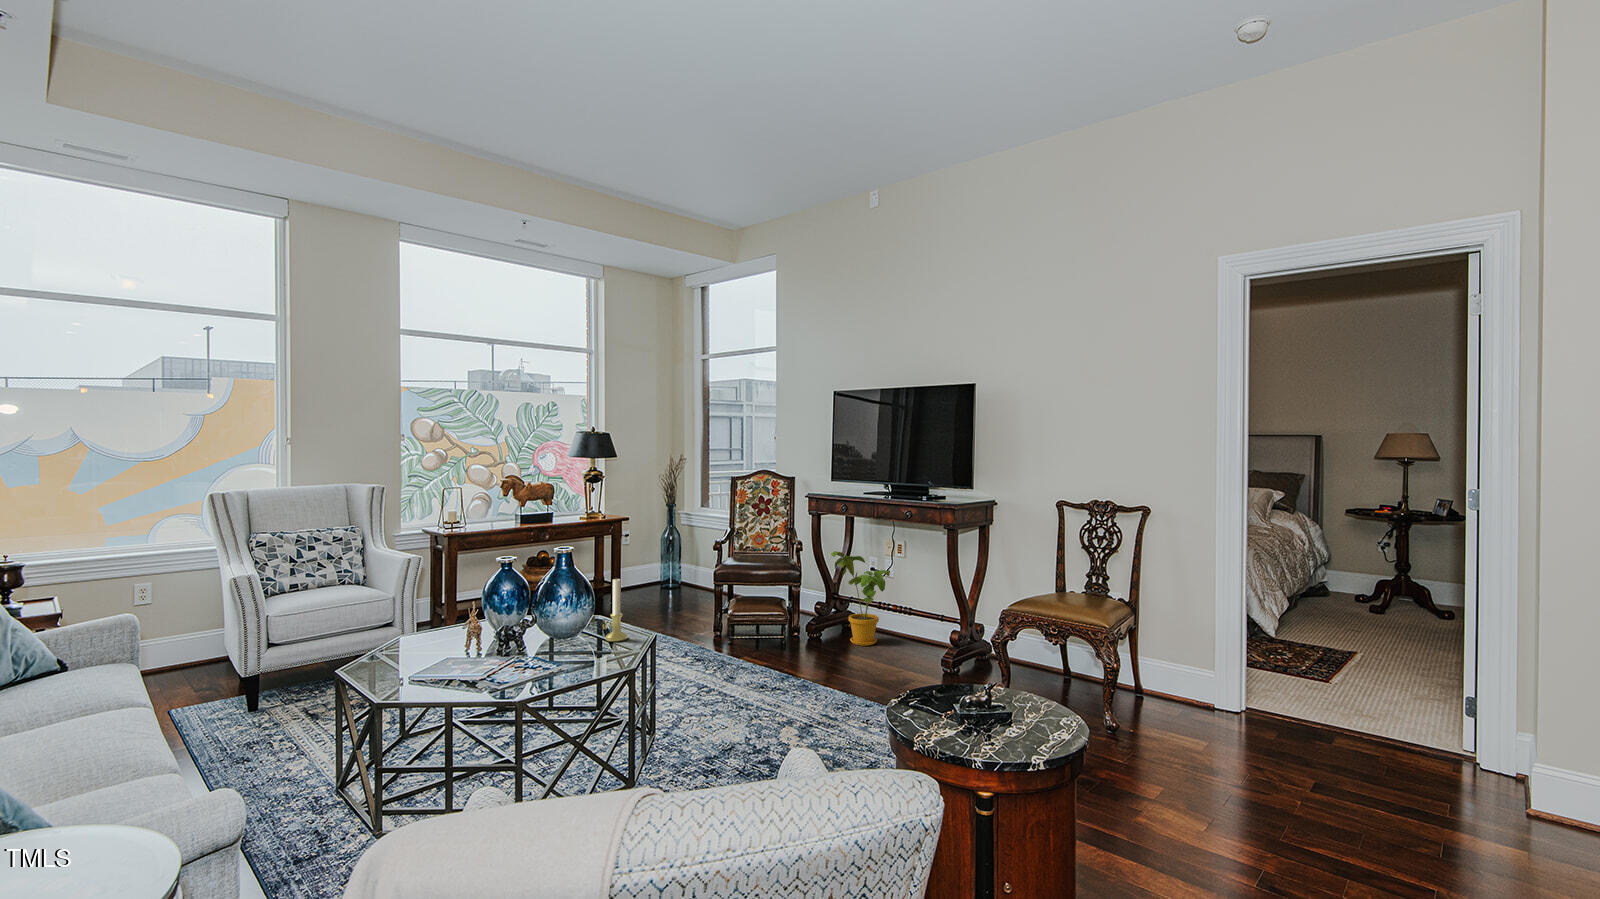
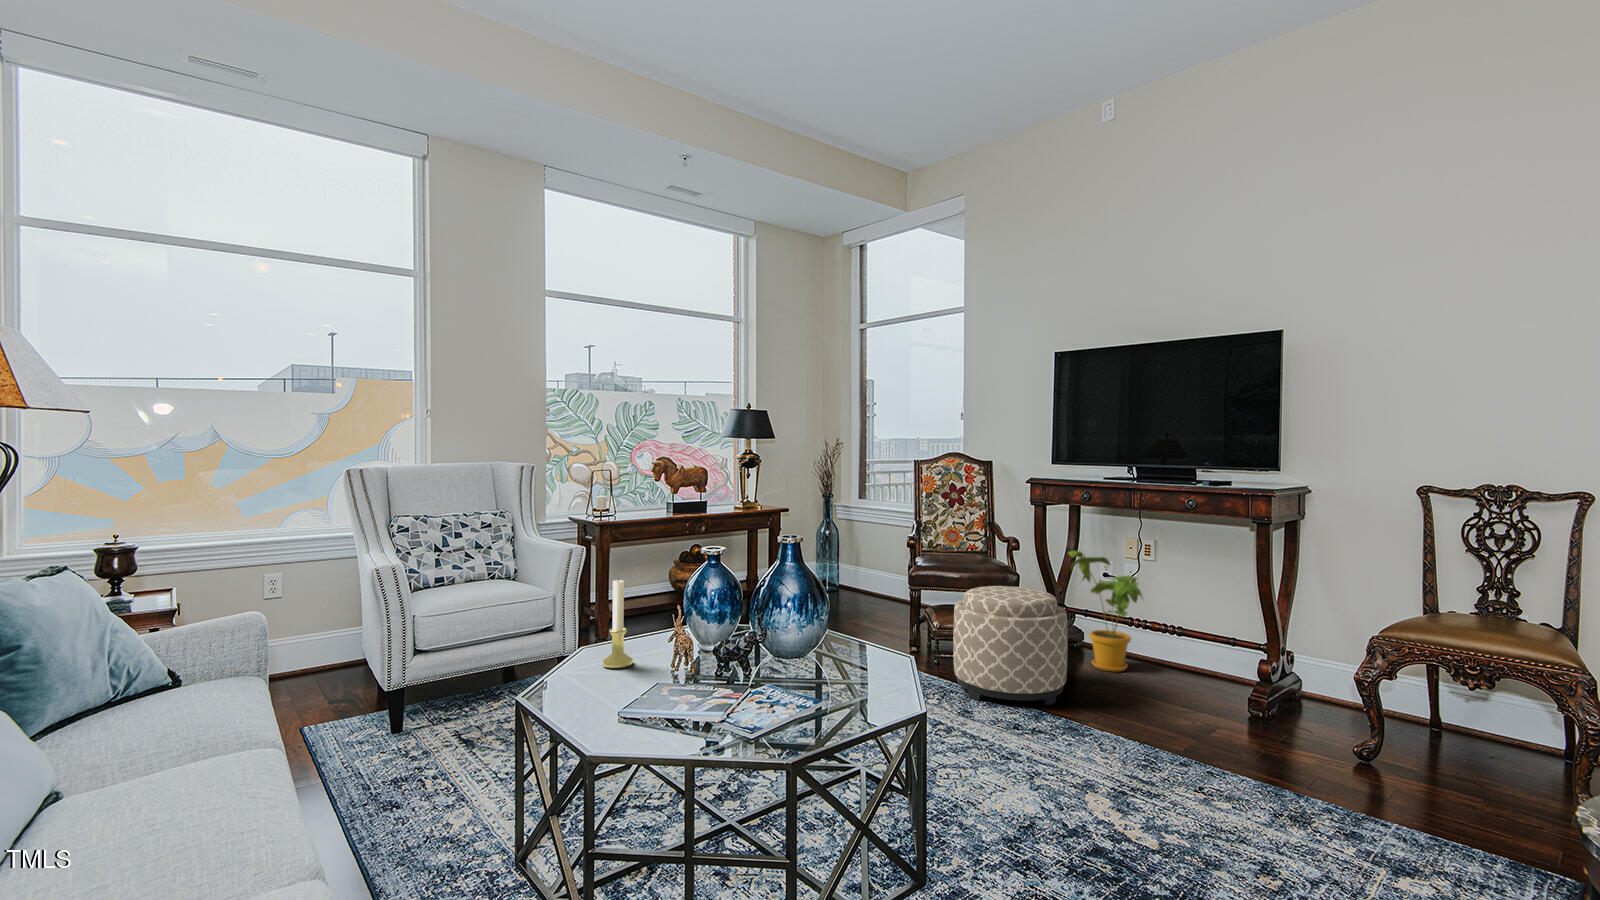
candle holder: present [606,578,627,642] -> present [602,578,633,669]
ottoman: none [730,581,815,672] -> present [953,586,1068,705]

